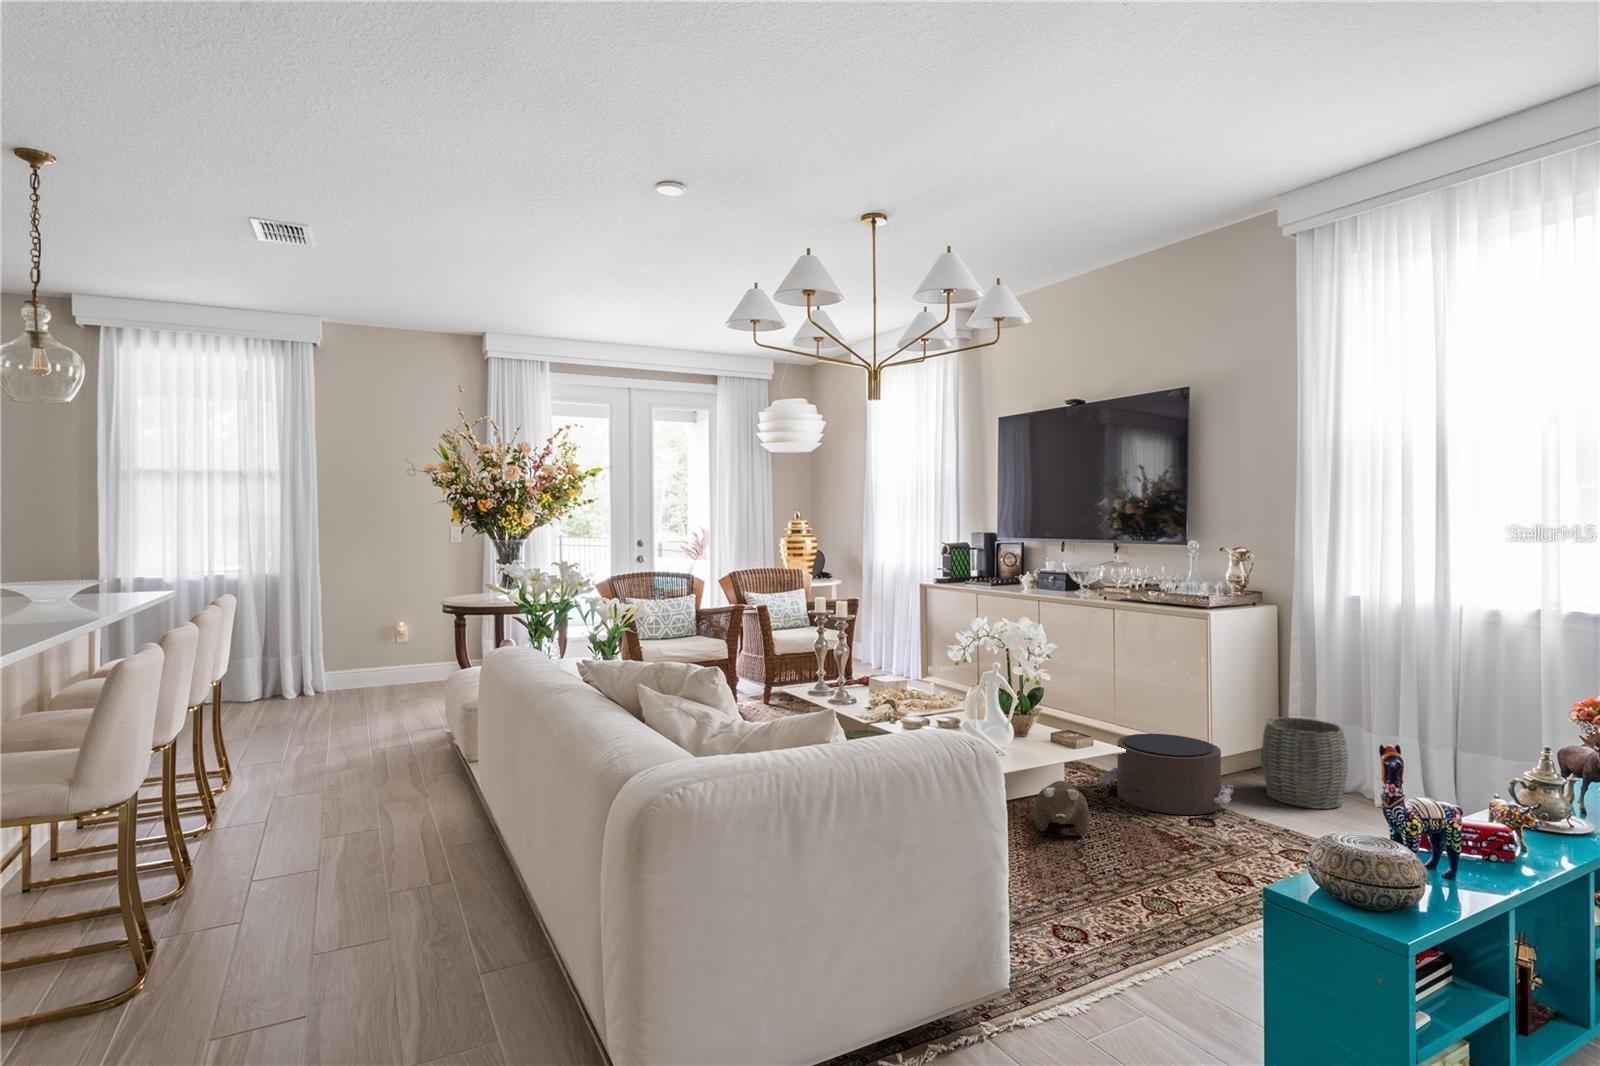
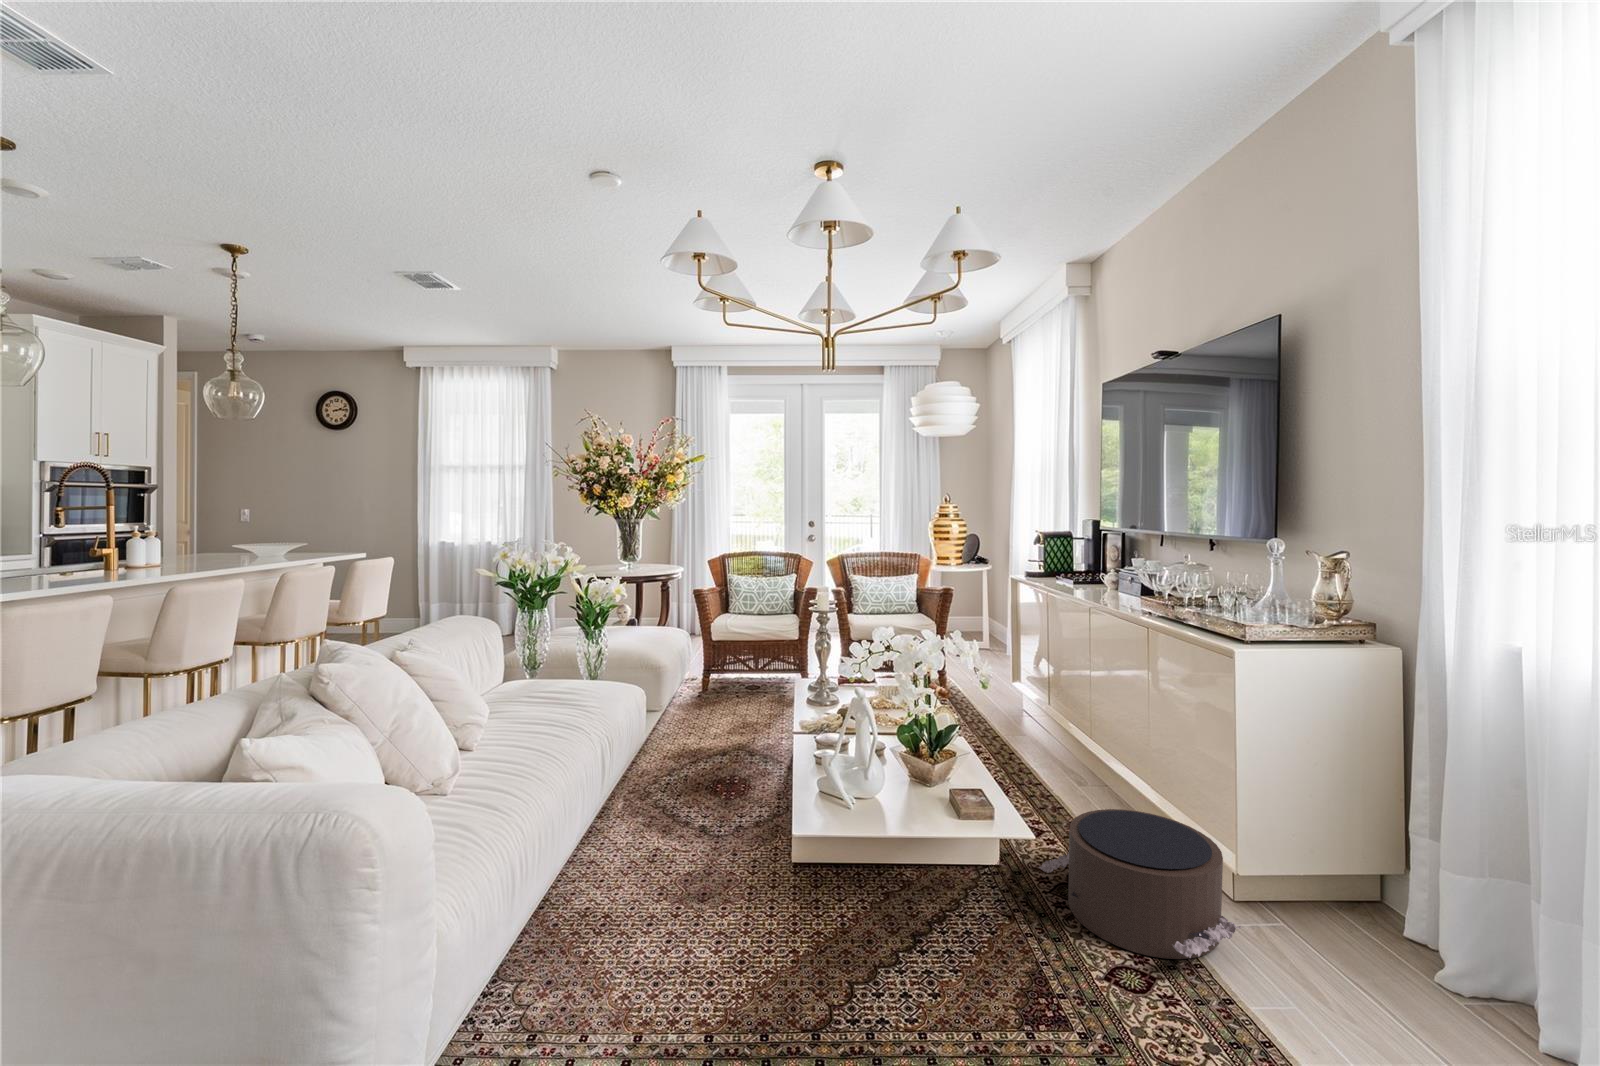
woven basket: present [1262,717,1348,809] -> none [1320,832,1481,1015]
plush toy: present [1034,781,1089,836] -> none [873,861,958,946]

